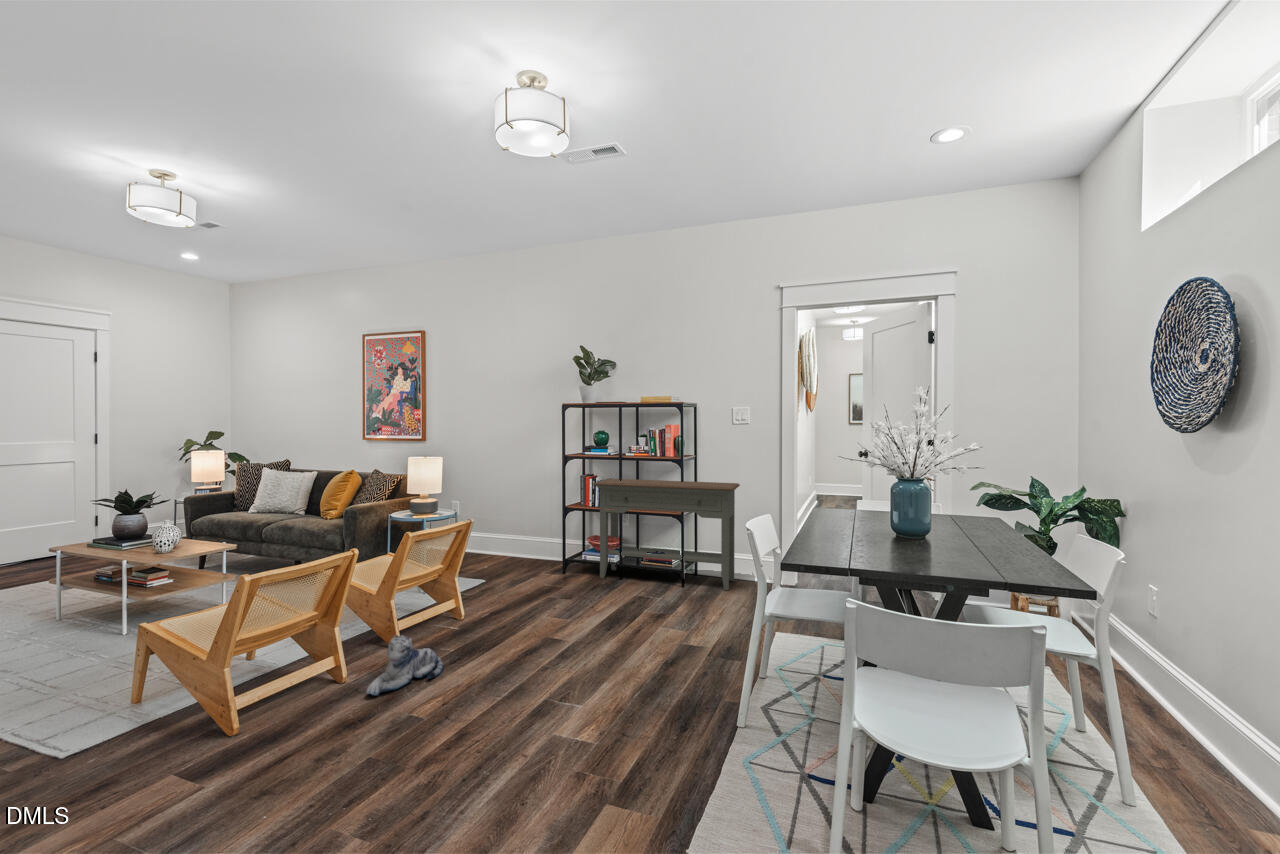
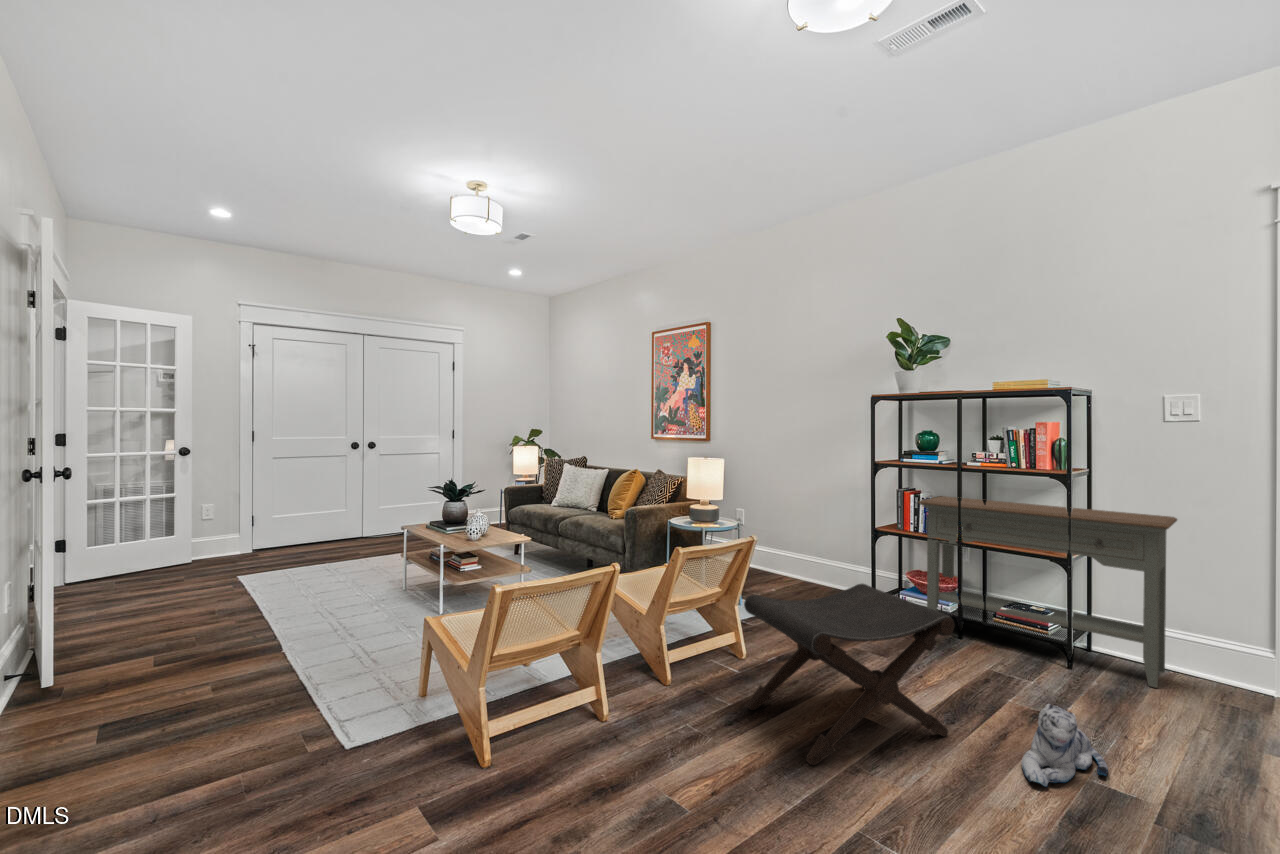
footstool: none [464,545,611,675] -> present [744,584,955,765]
plush toy: present [366,635,444,695] -> present [1021,704,1108,787]

